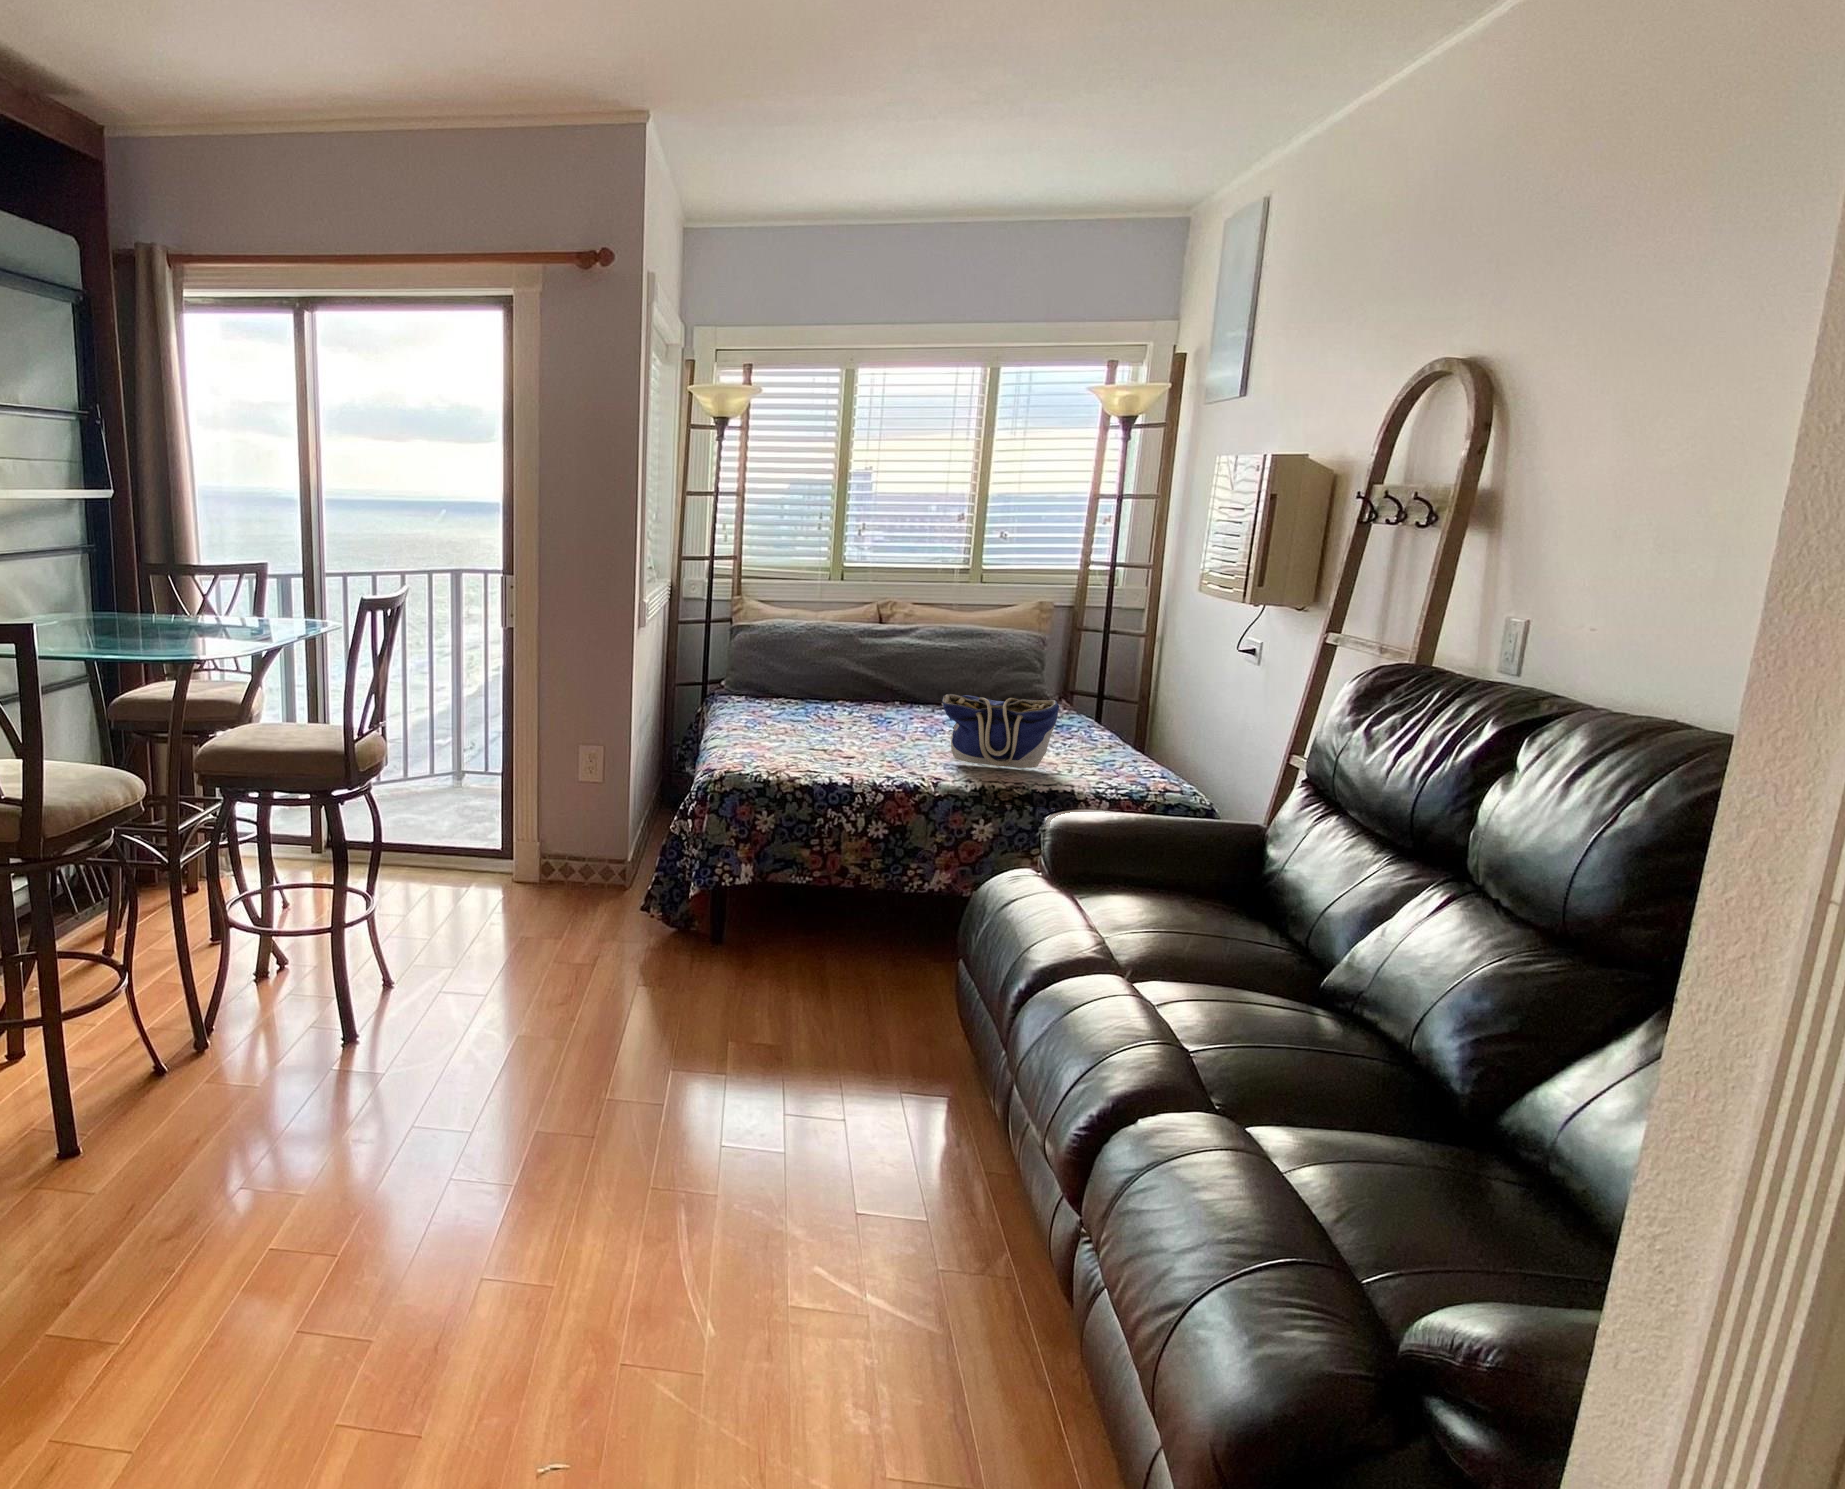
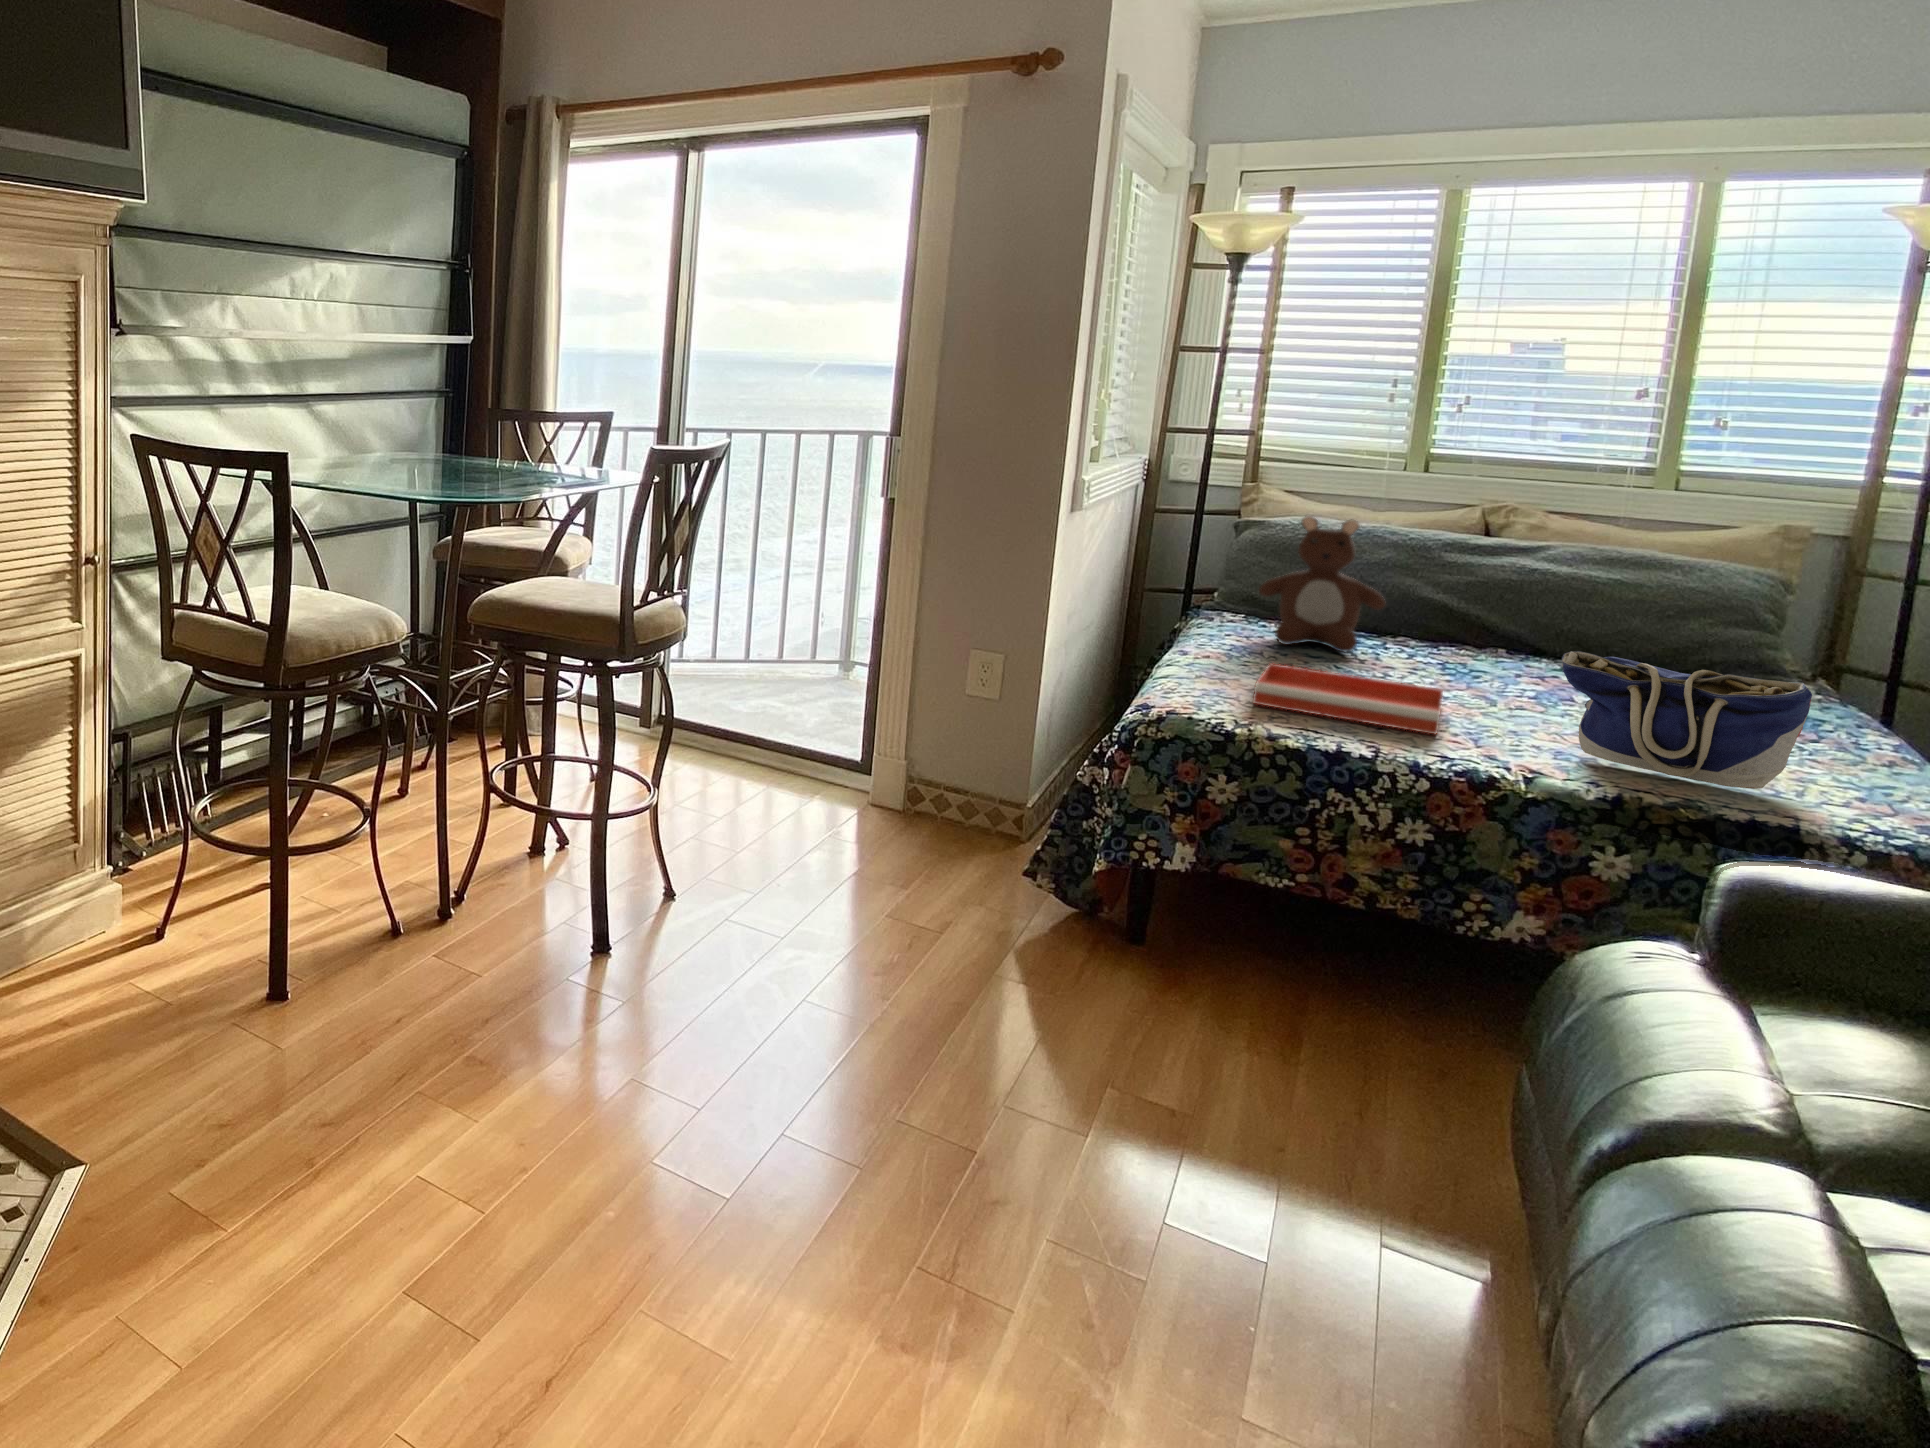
teddy bear: none [759,615,832,709] -> present [1259,516,1385,652]
tray: none [775,724,882,761] -> present [1253,664,1443,734]

